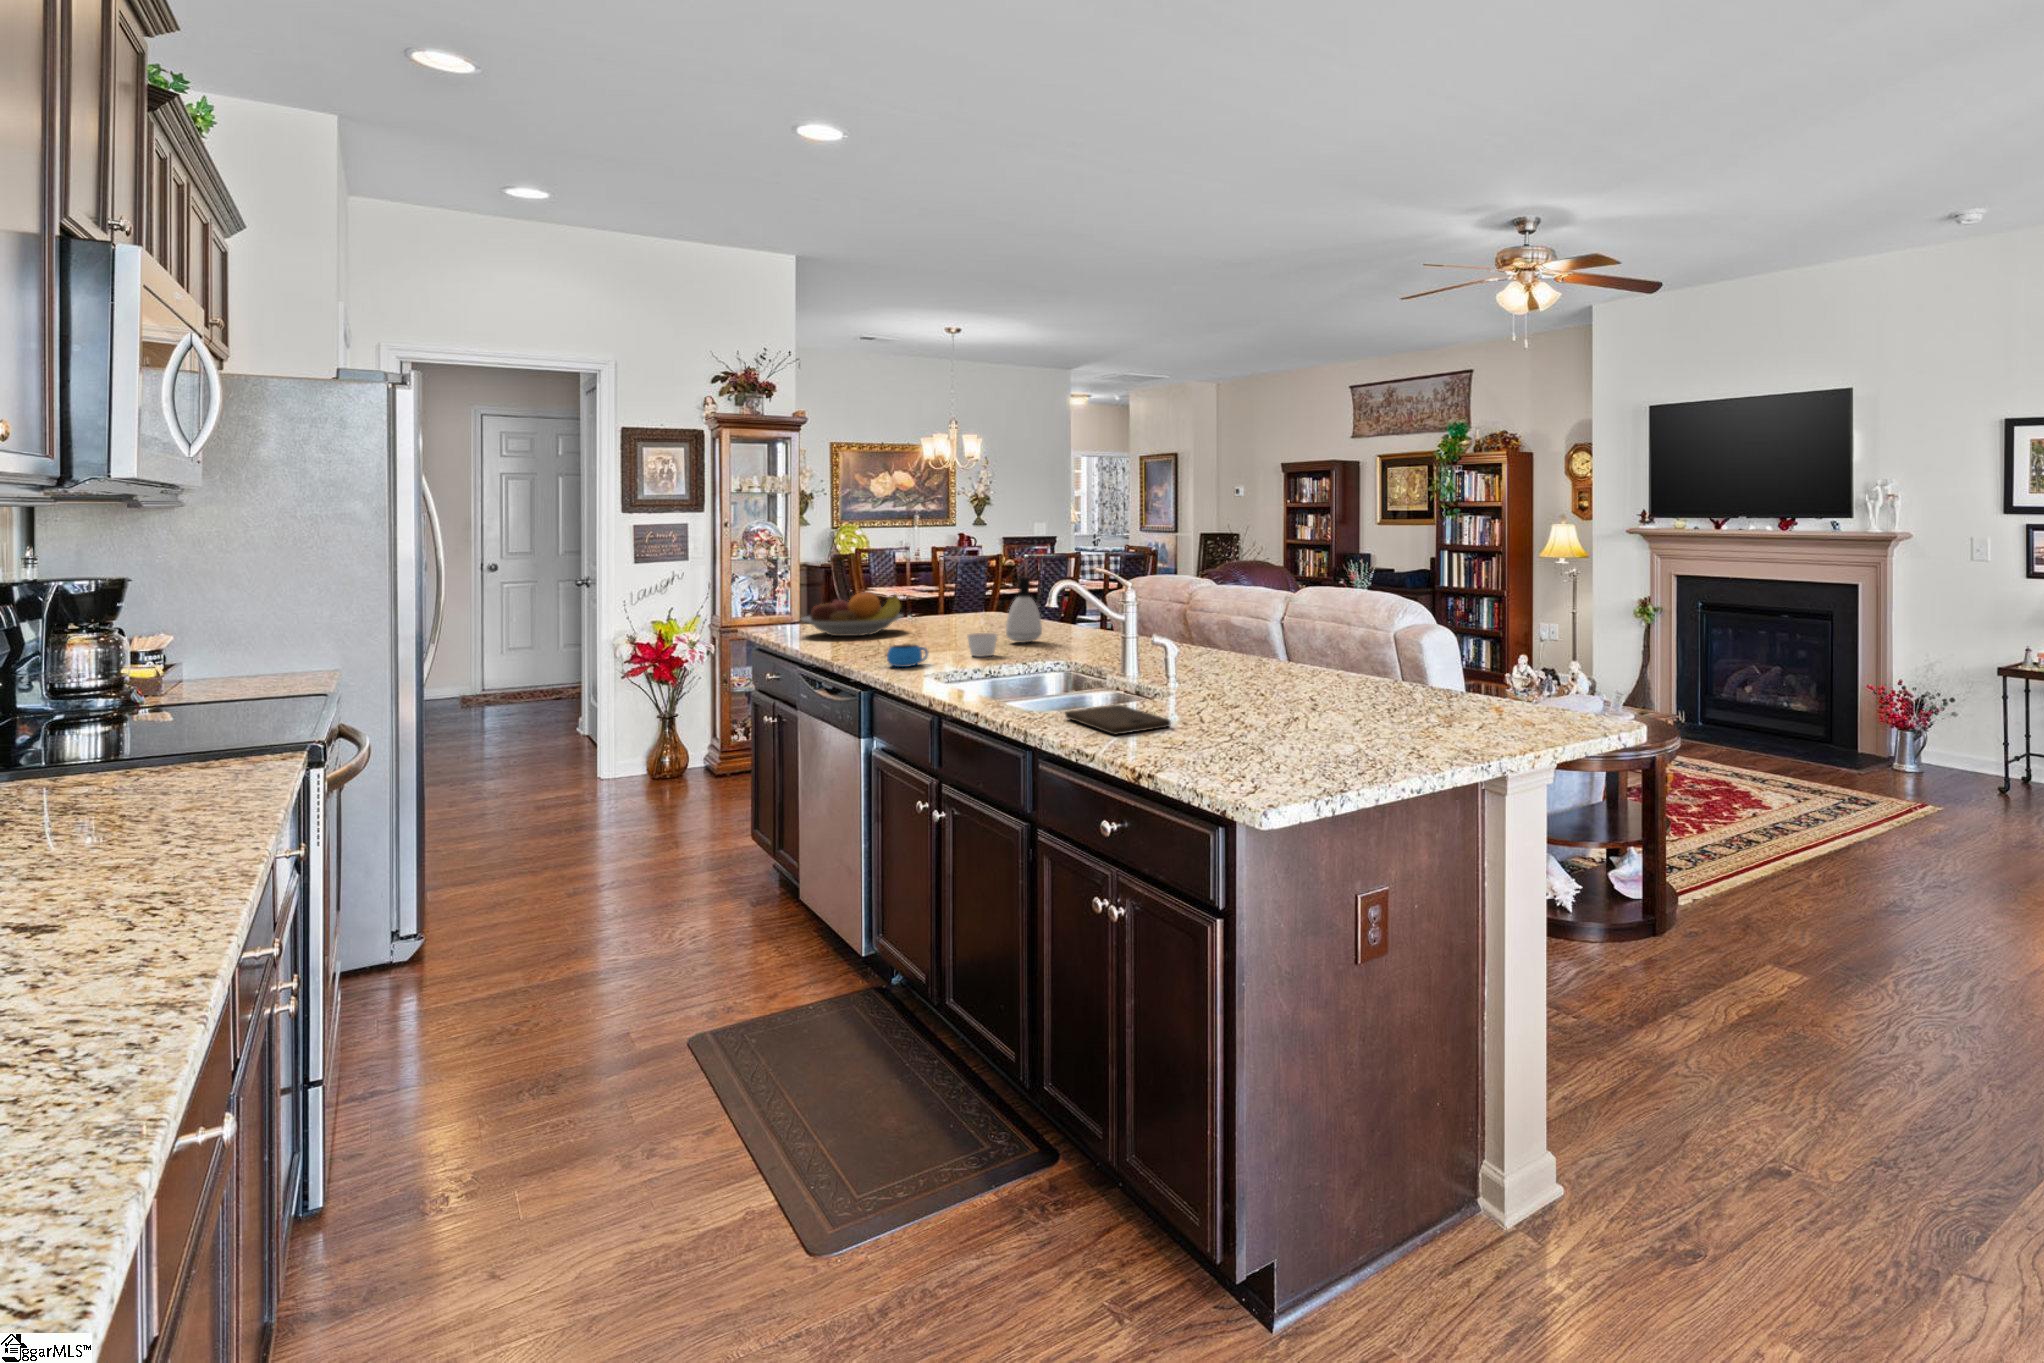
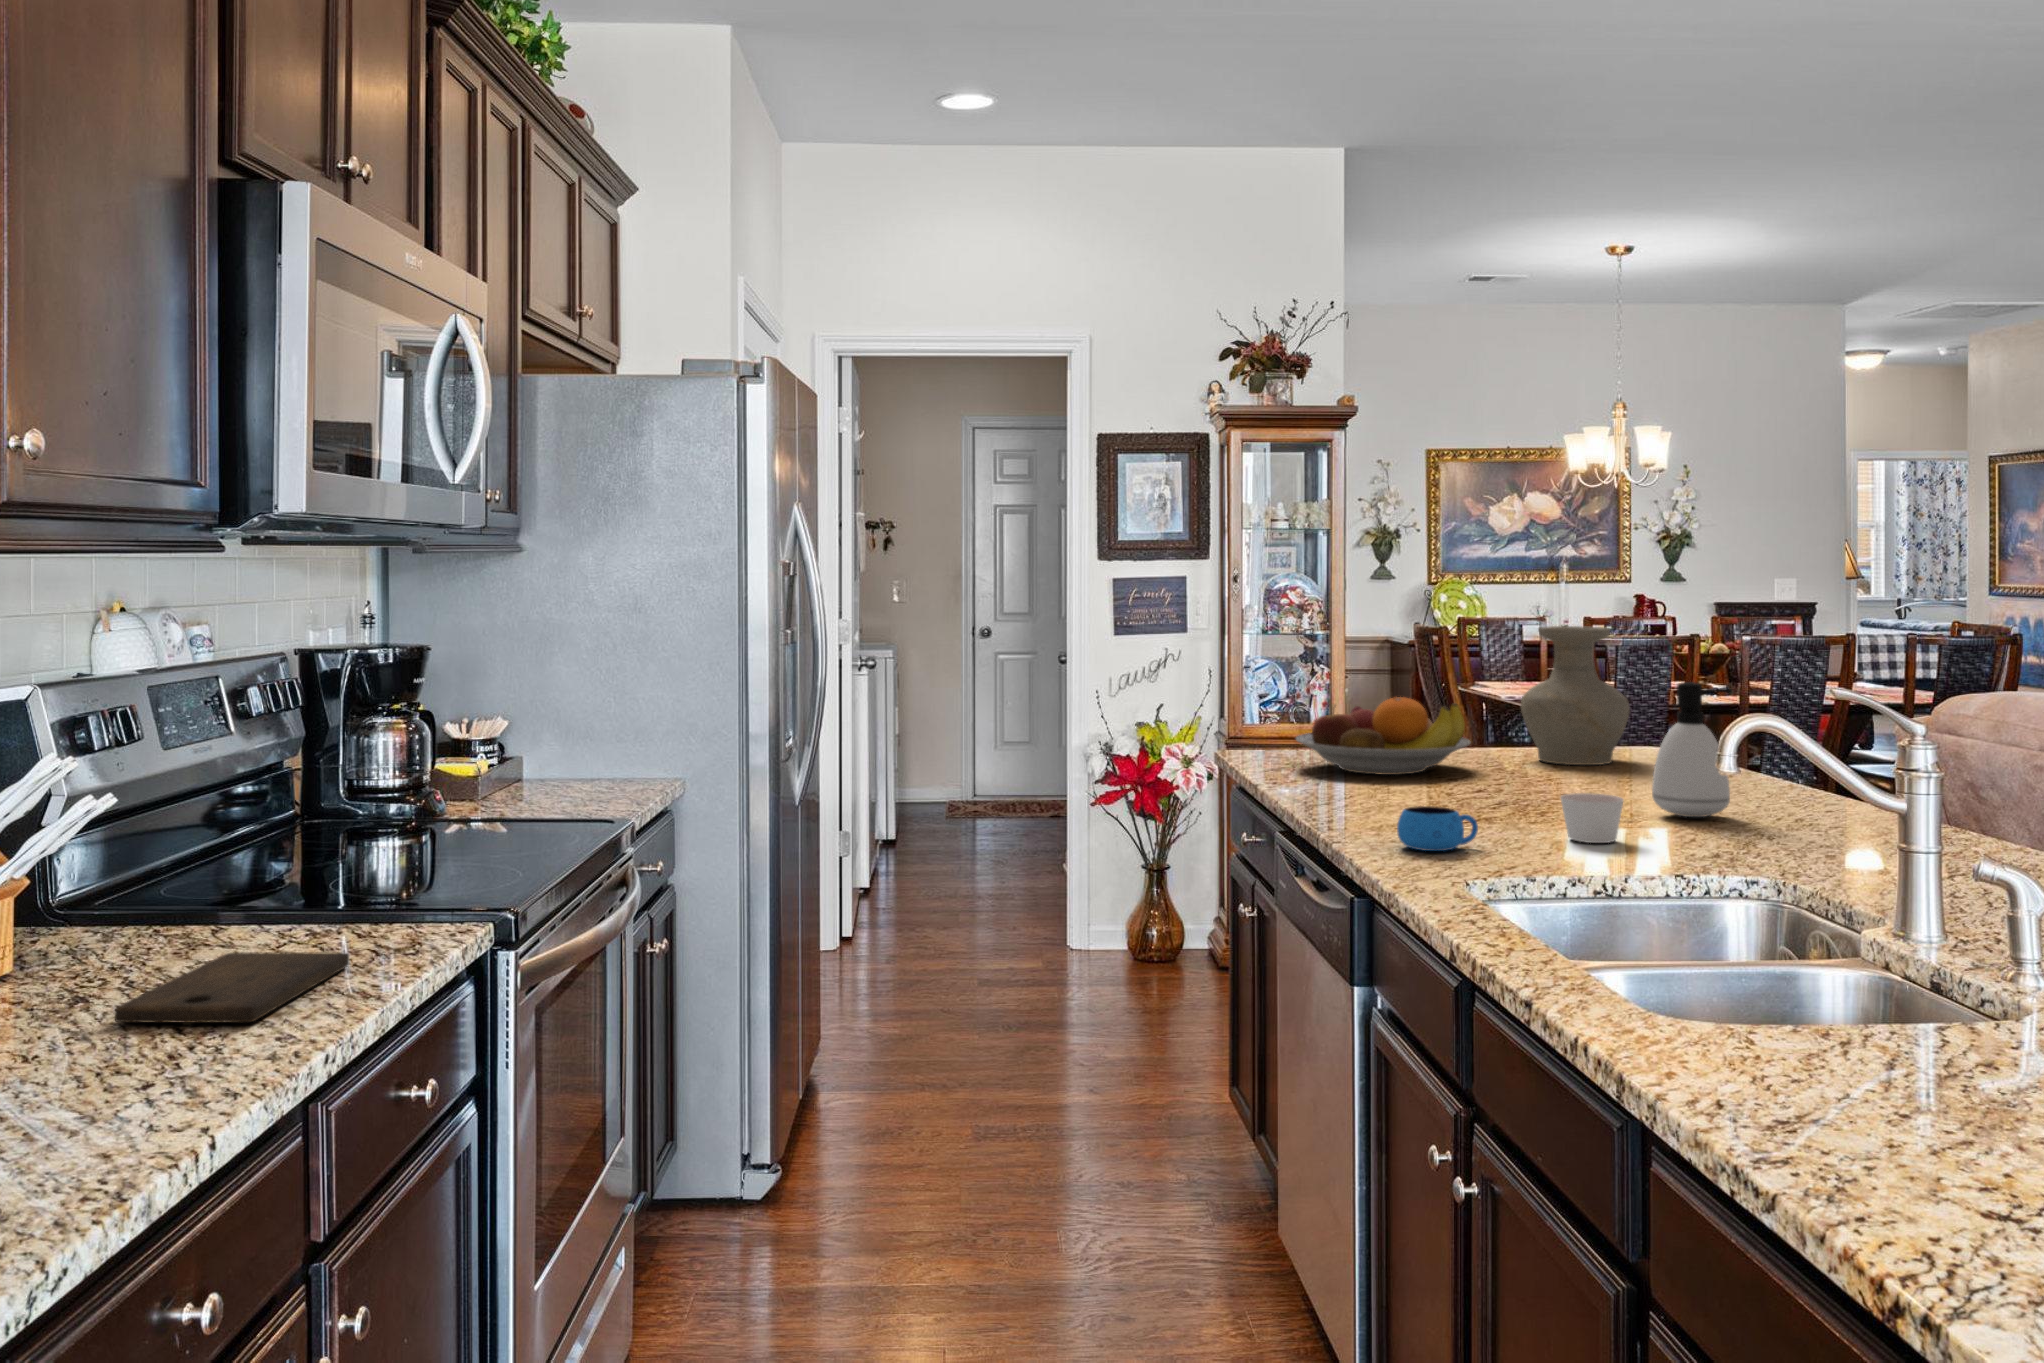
vase: none [927,551,985,625] -> present [1521,626,1630,765]
cutting board: present [1065,705,1171,735] -> present [115,952,349,1023]

